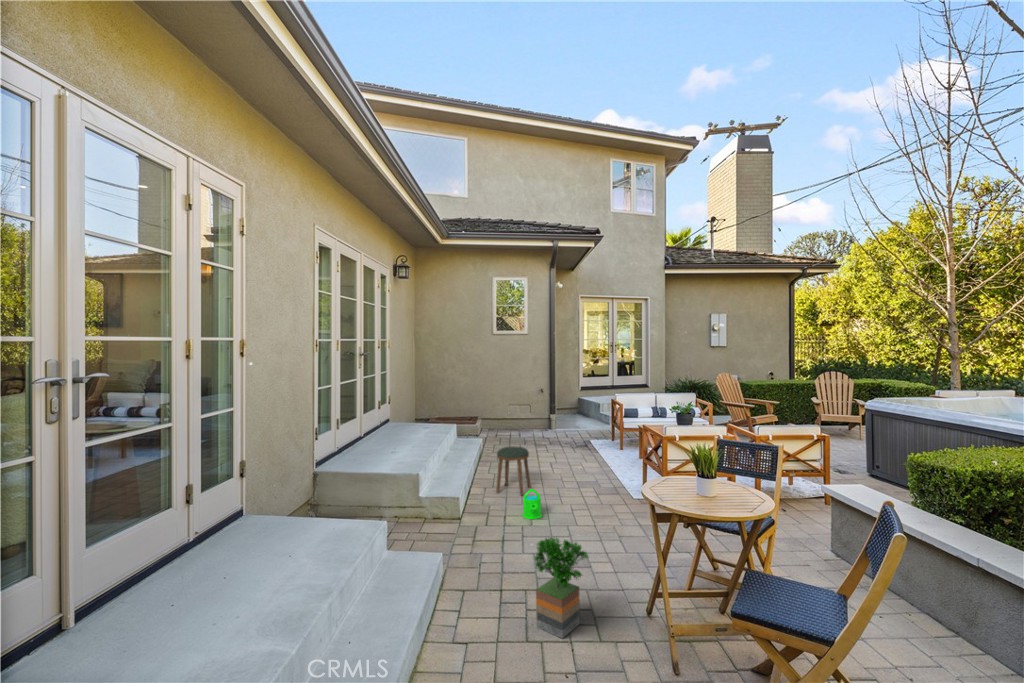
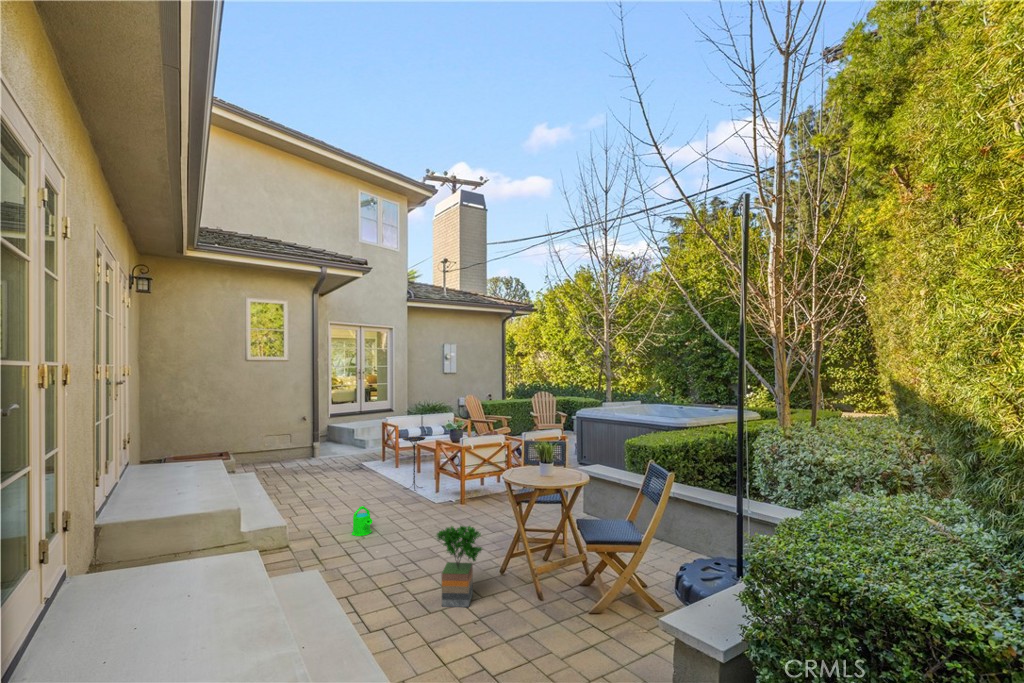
side table: none [606,419,632,479] -> present [403,437,425,489]
stool: present [496,446,531,495] -> none [305,471,340,522]

